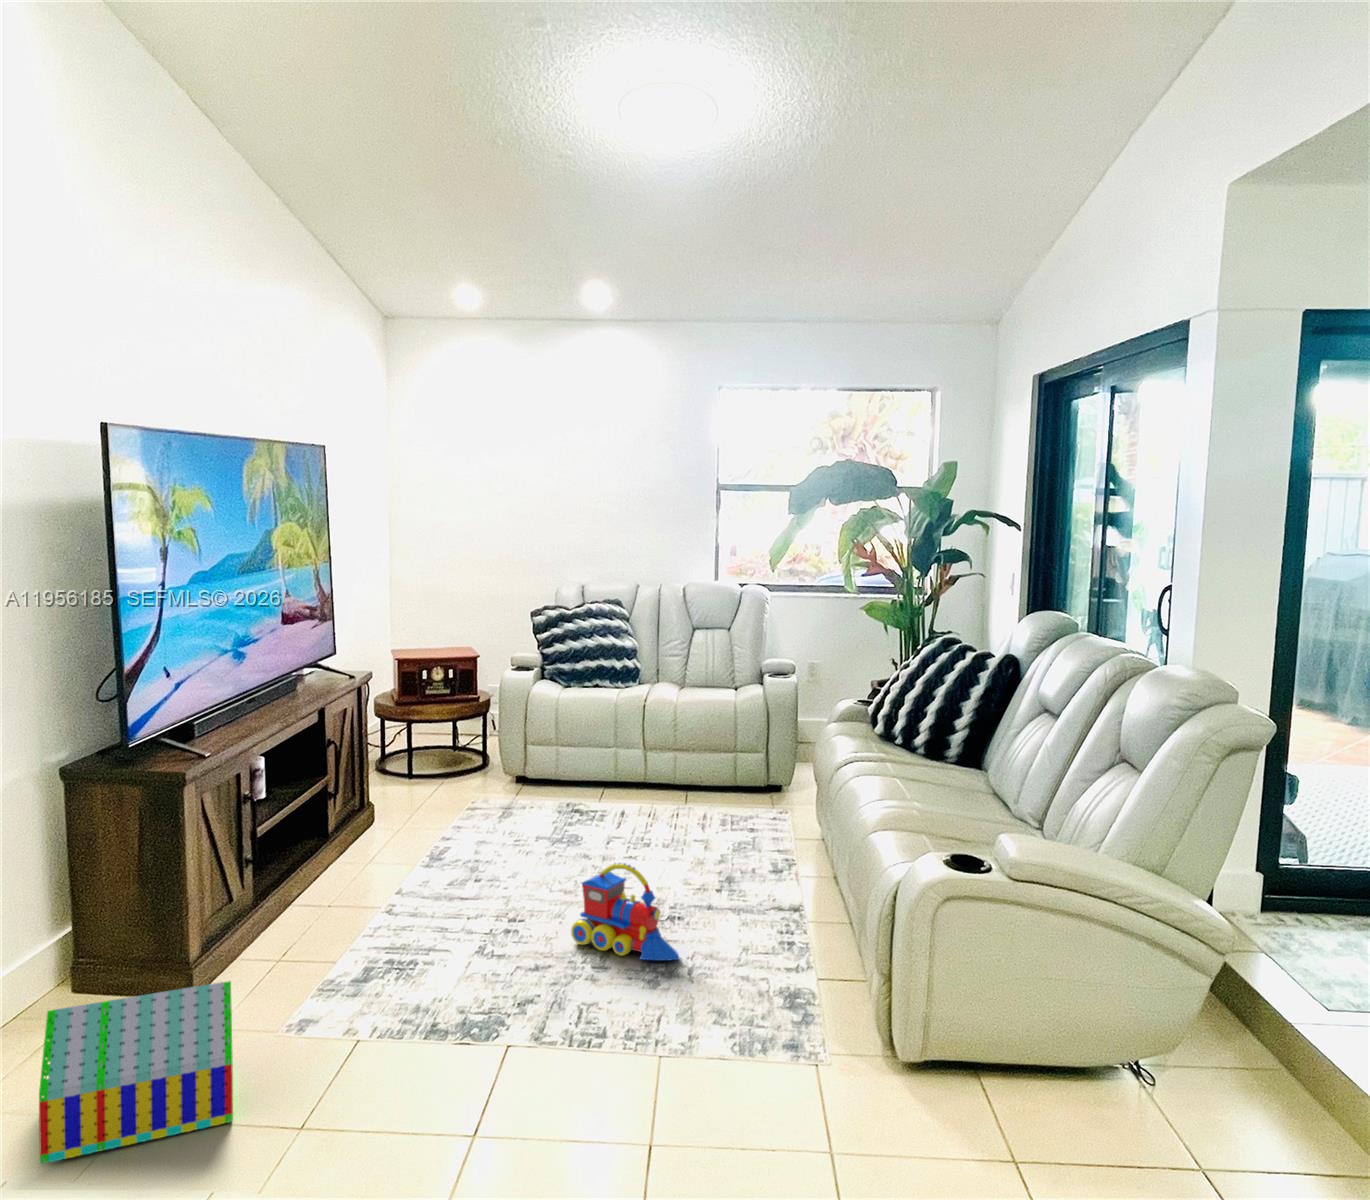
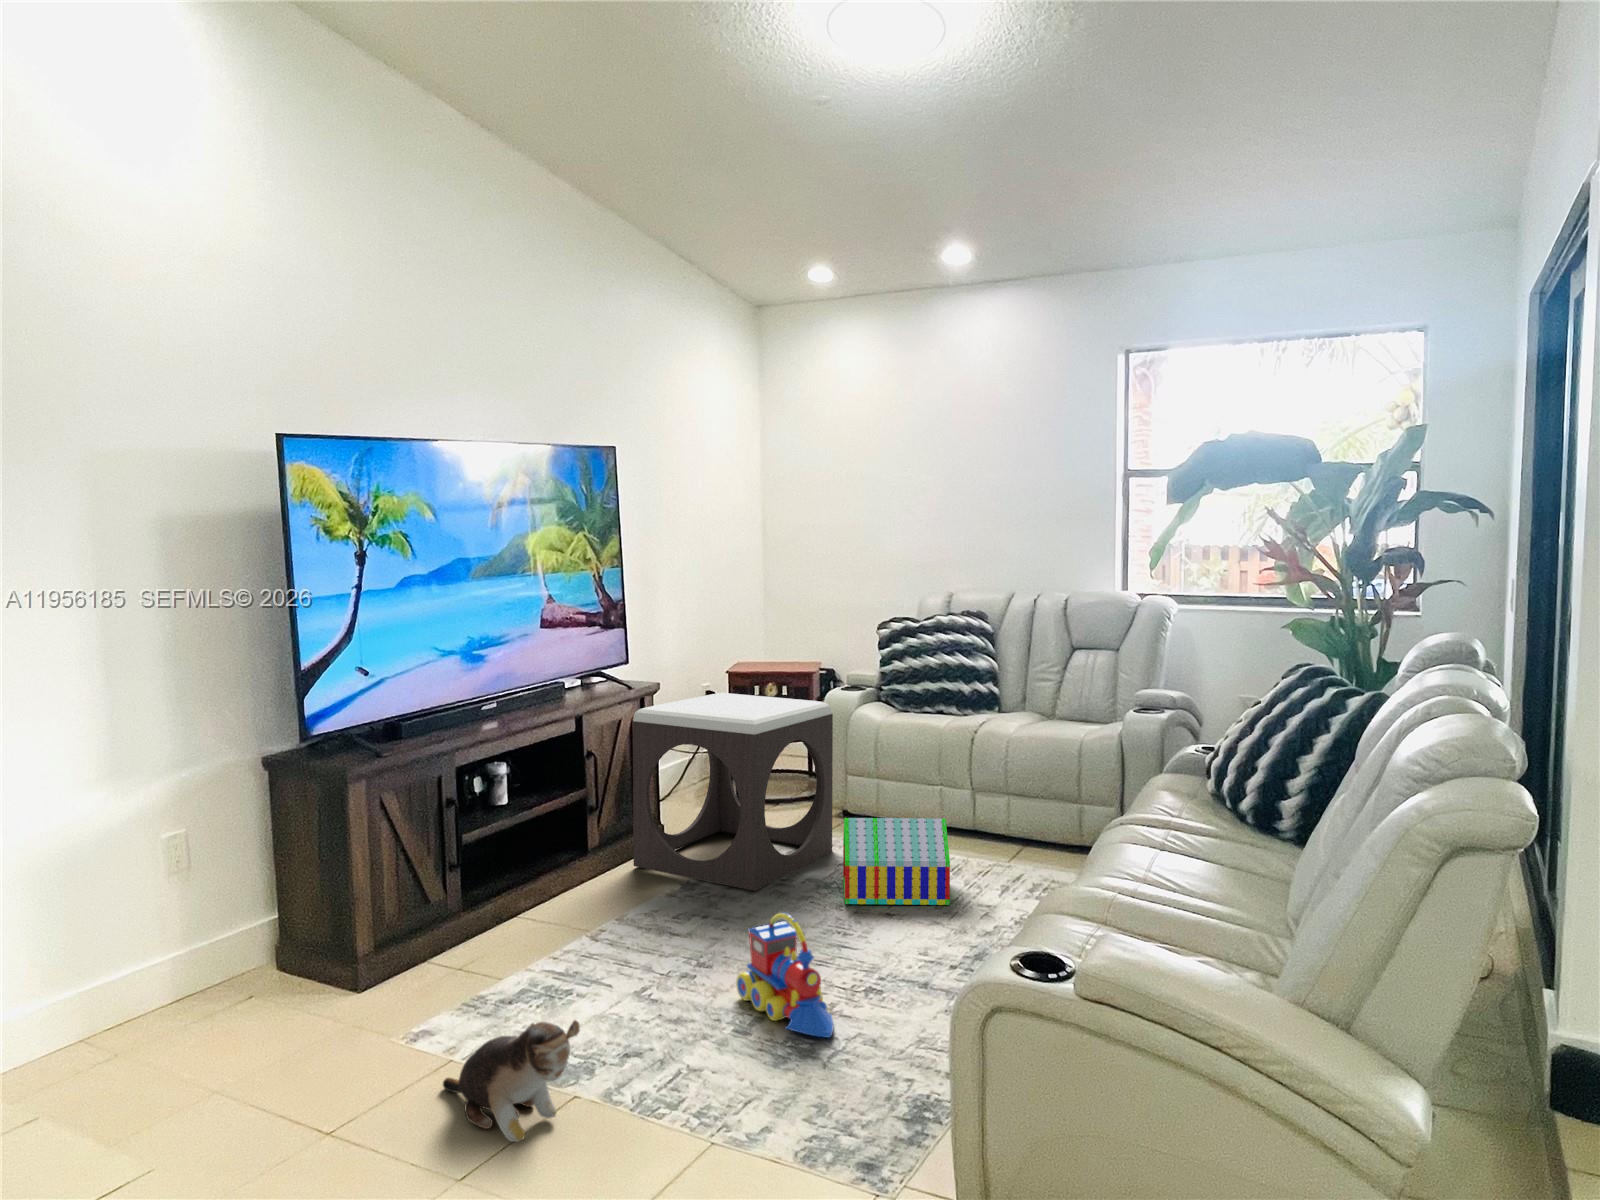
footstool: none [364,679,537,856] -> present [633,693,833,891]
plush toy: none [380,974,560,1095] -> present [443,1020,580,1142]
toy house: present [39,981,233,1164] -> present [843,818,950,905]

